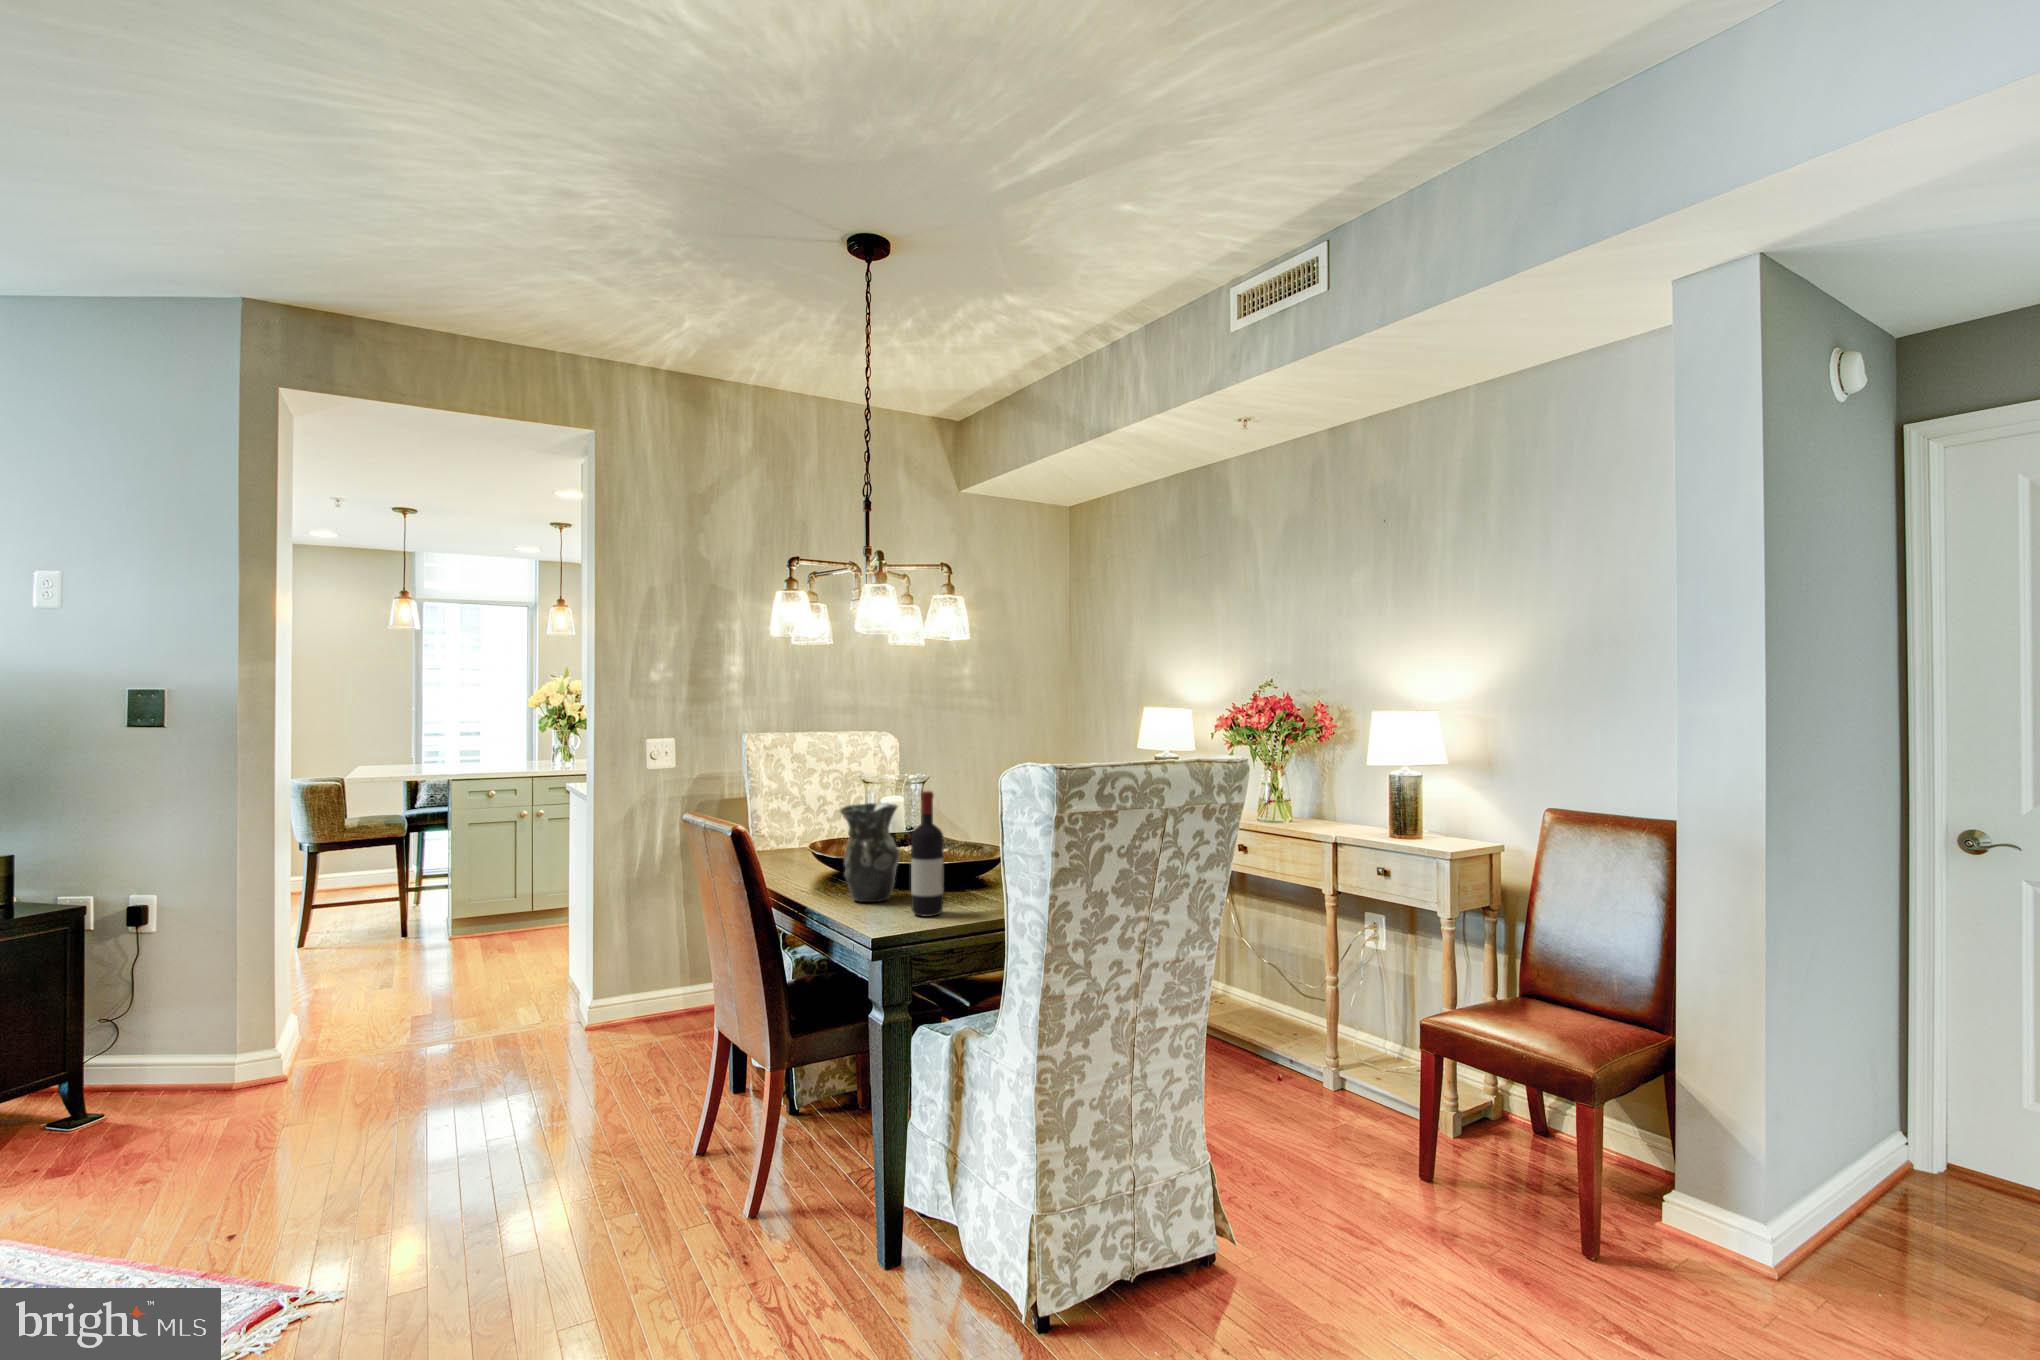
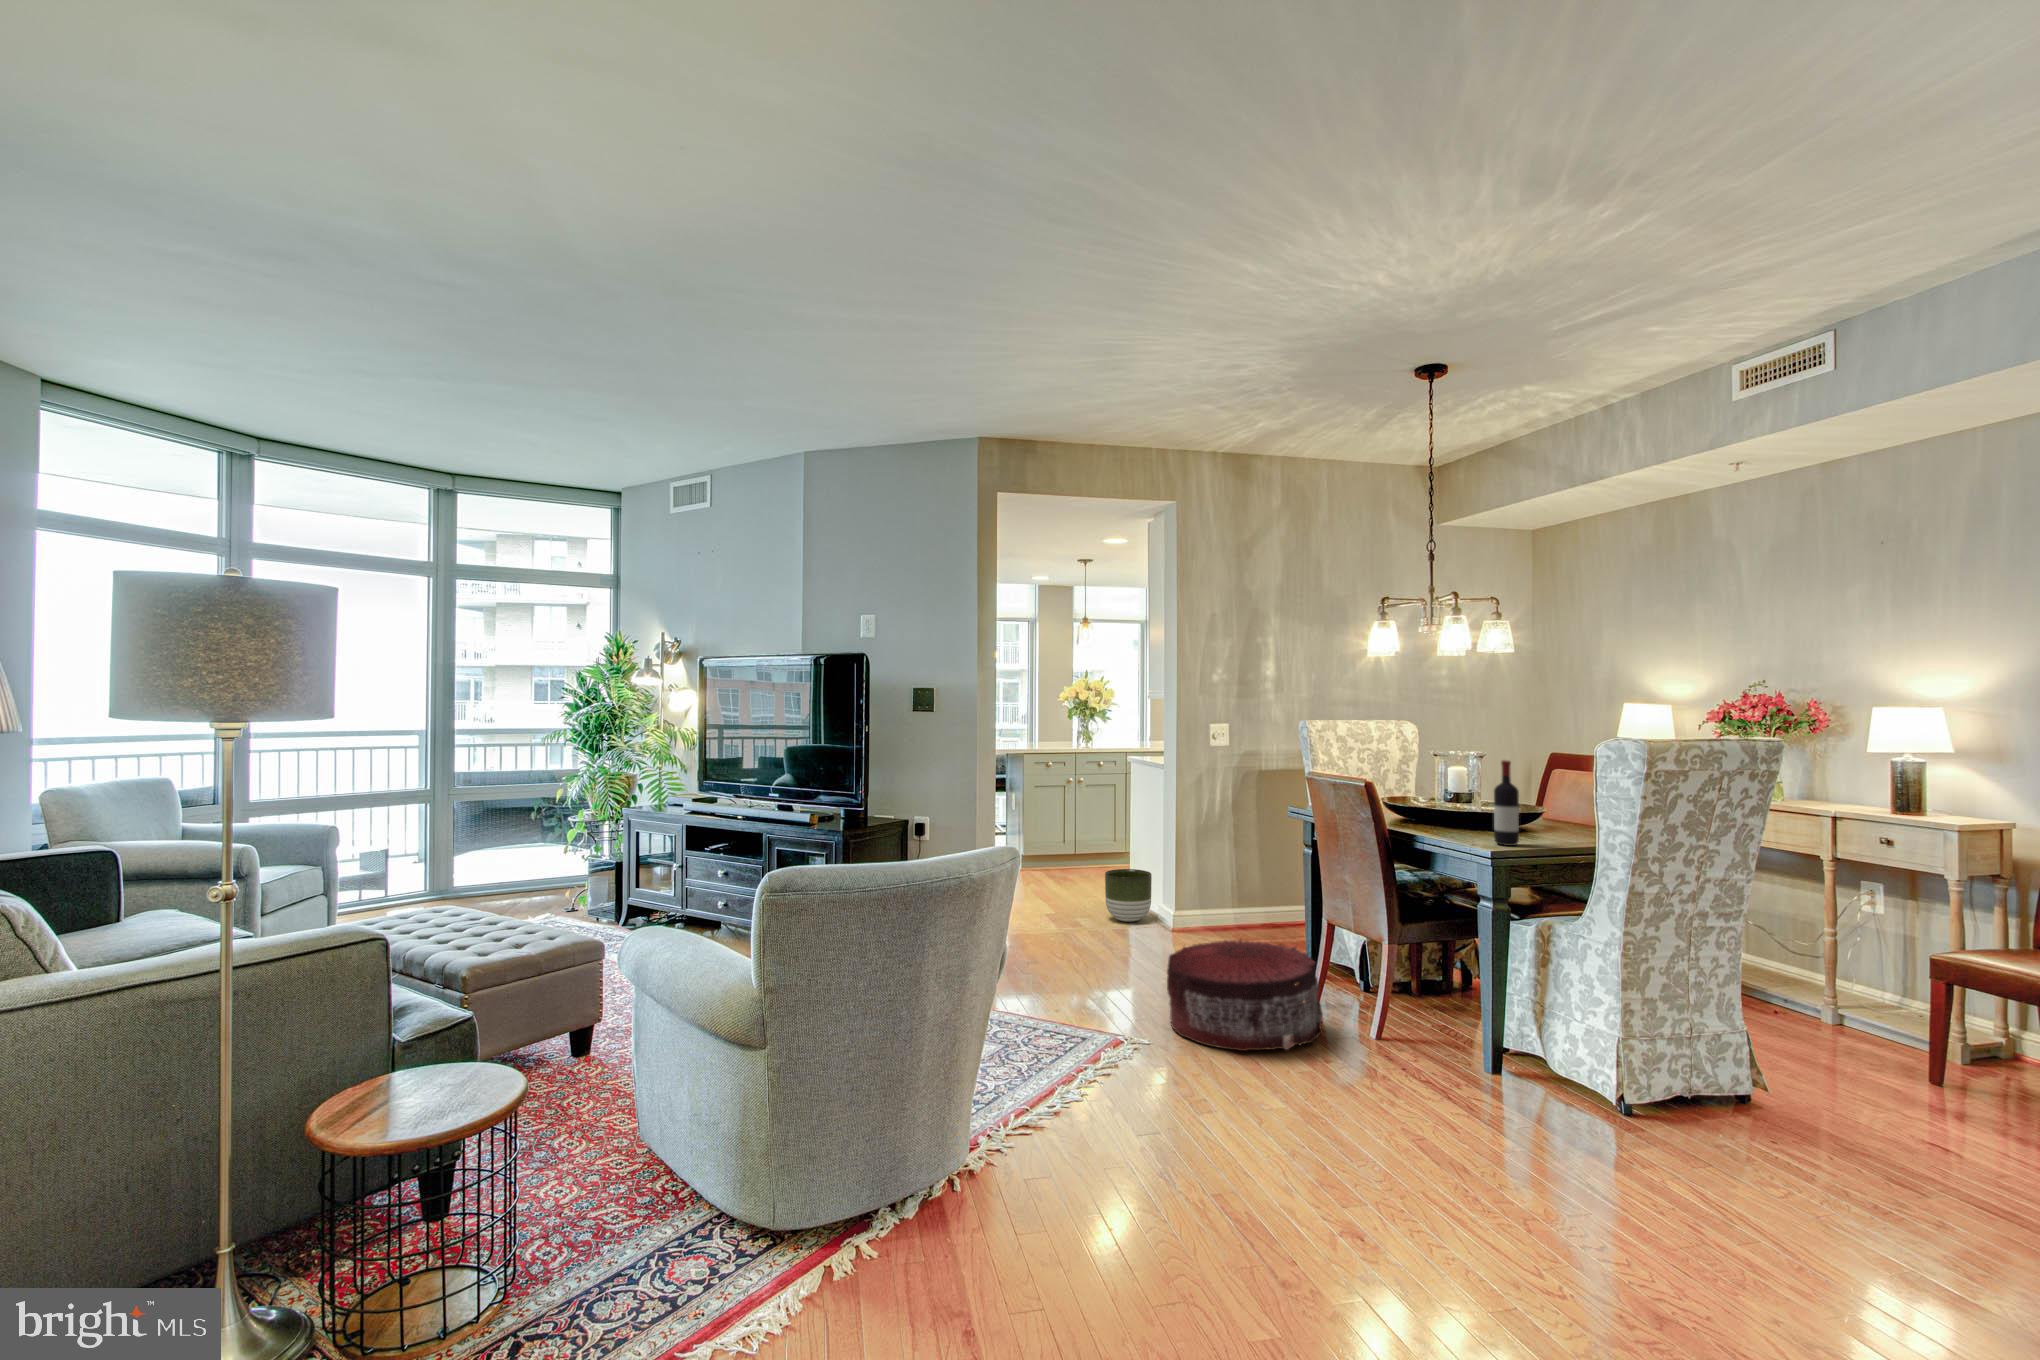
vase: present [840,803,900,902] -> none [1429,769,1474,837]
planter: none [492,944,565,1022] -> present [1105,869,1152,922]
pouf: none [402,1073,666,1297] -> present [1167,940,1323,1051]

